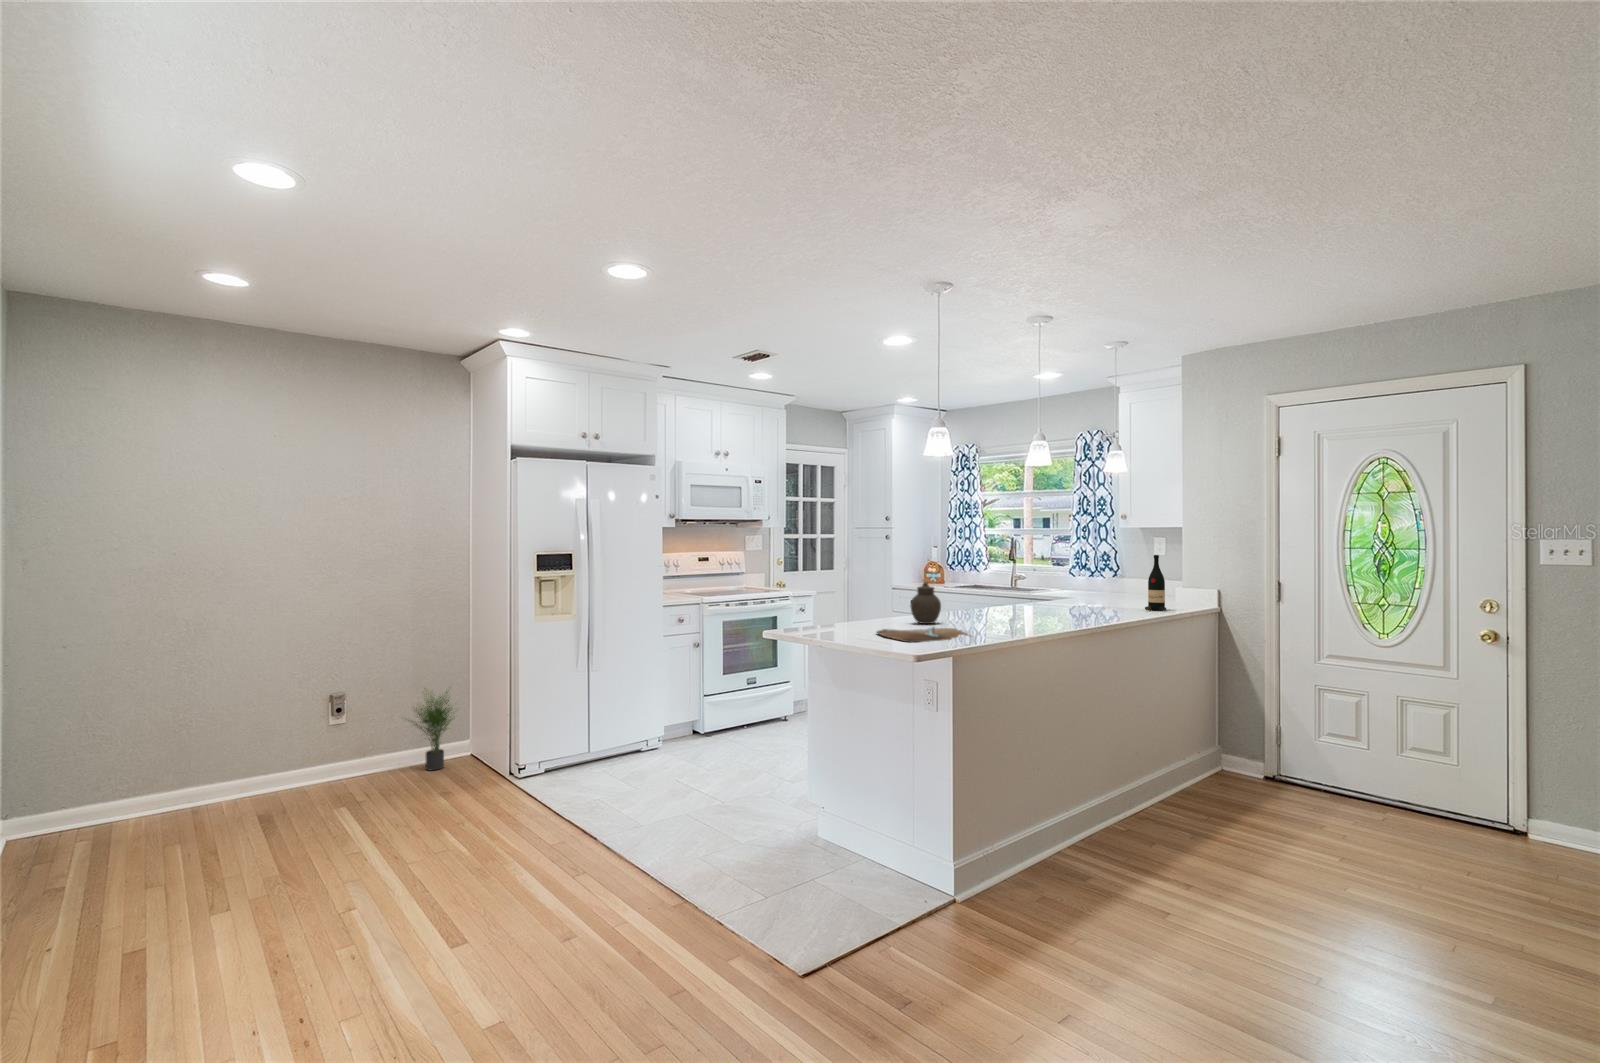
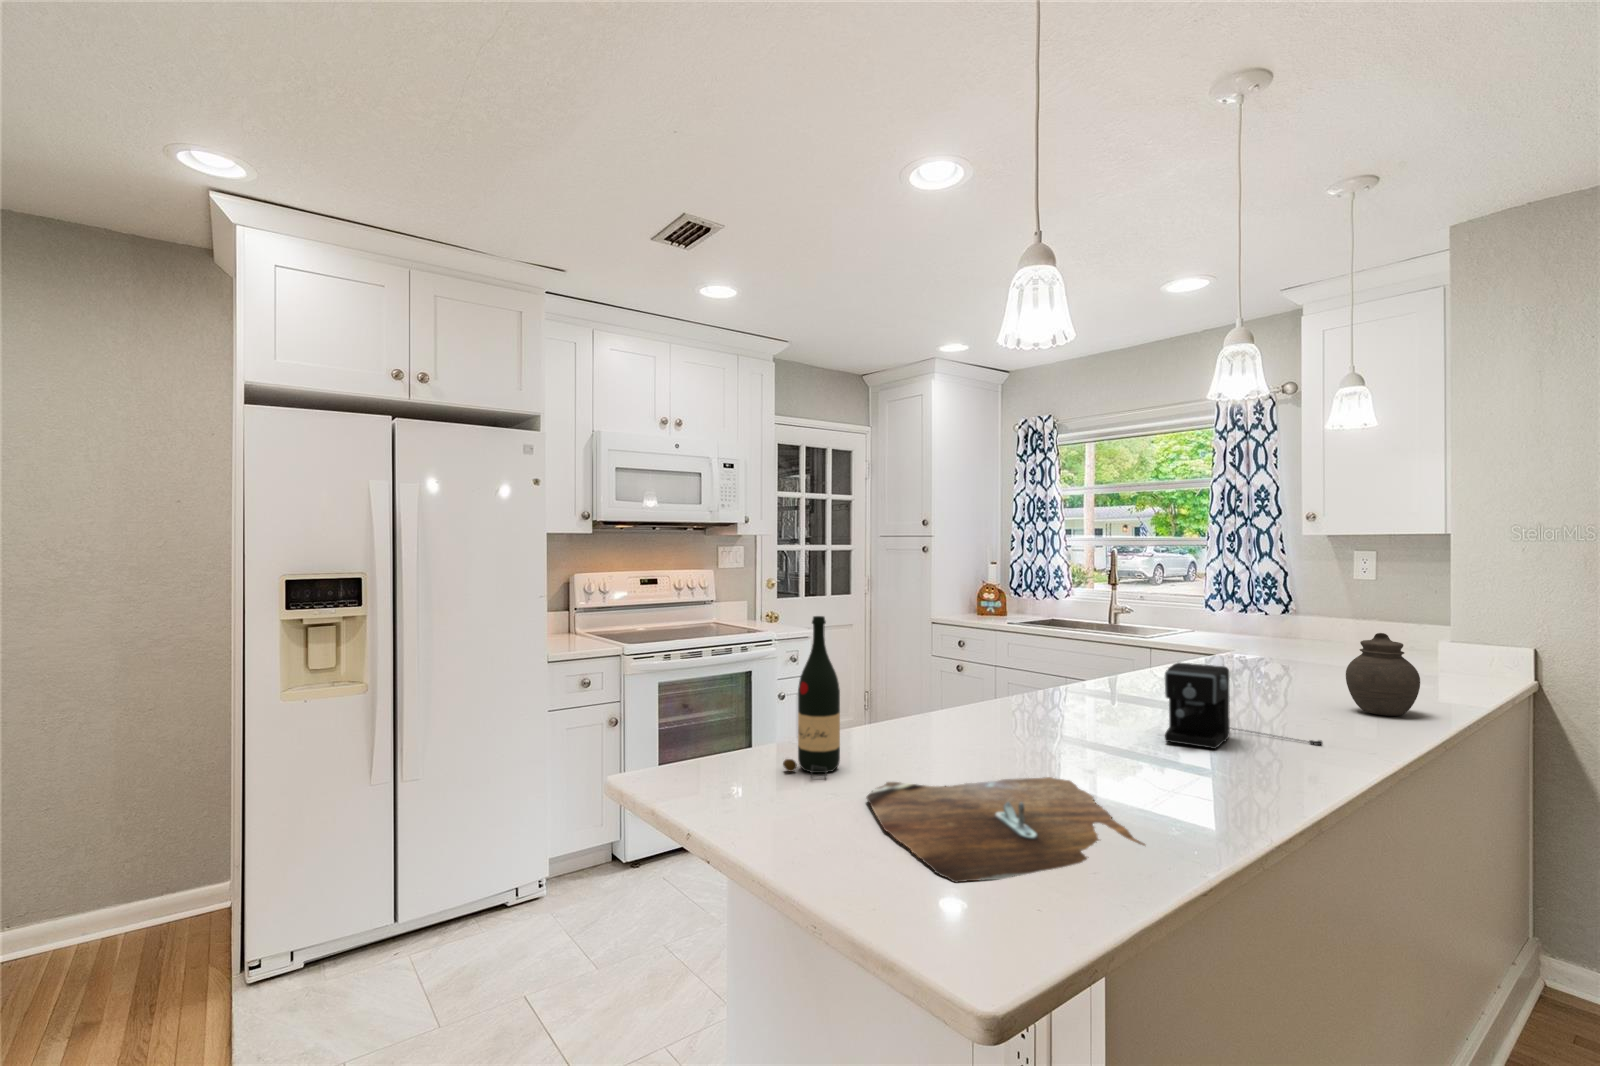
wine bottle: present [1145,555,1166,611] -> present [783,616,840,777]
jar: present [910,583,941,624] -> present [1346,633,1420,716]
coffee maker: none [1002,588,1068,622] -> present [1165,663,1322,749]
potted plant: present [408,692,452,770] -> none [63,792,203,947]

